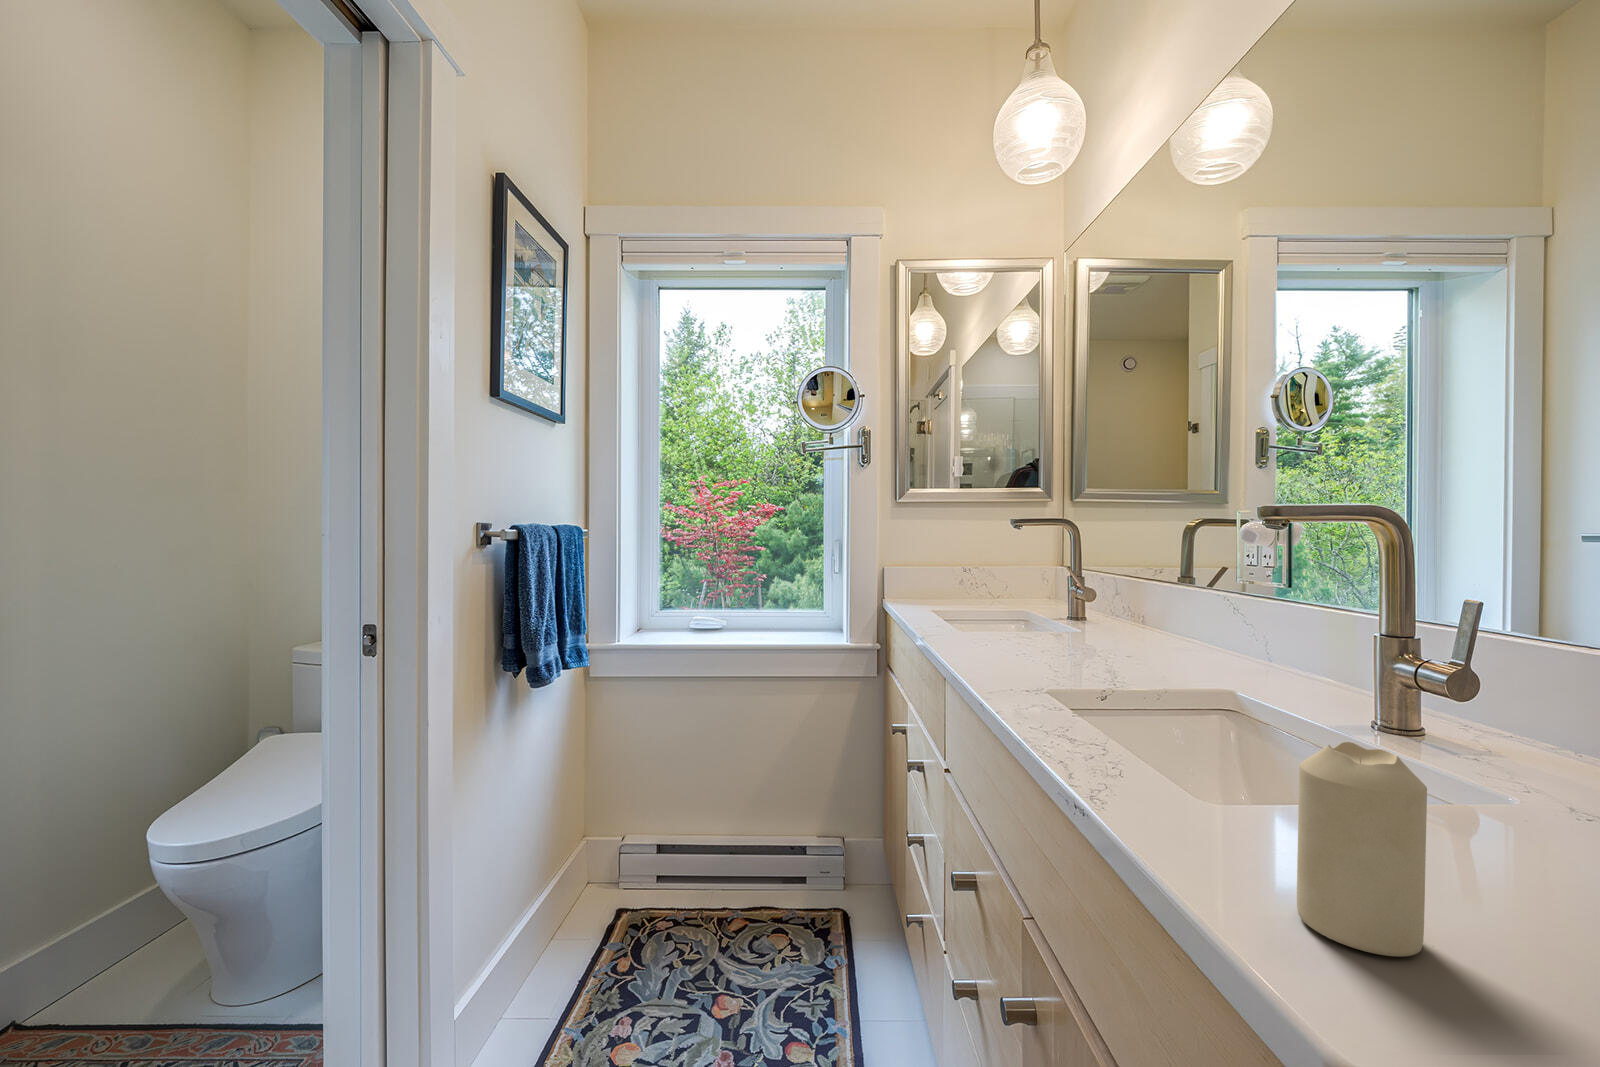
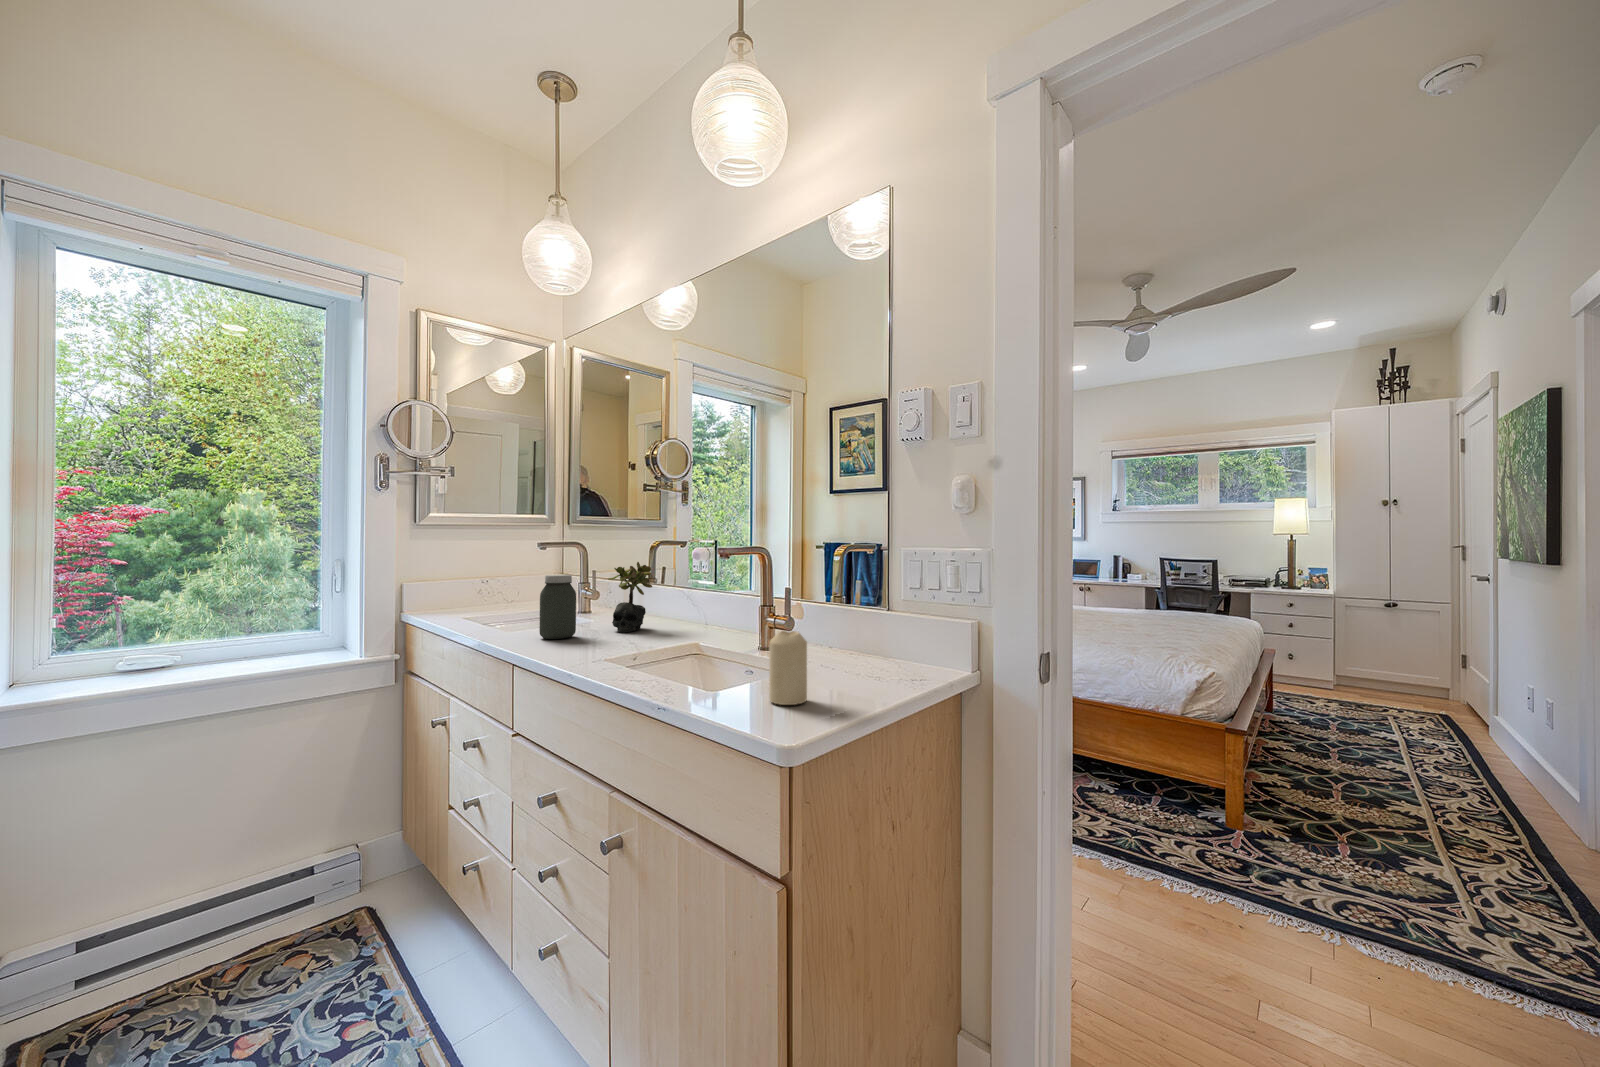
succulent plant: none [1086,553,1160,663] -> present [608,562,652,632]
jar: none [981,568,1031,659] -> present [539,575,576,639]

